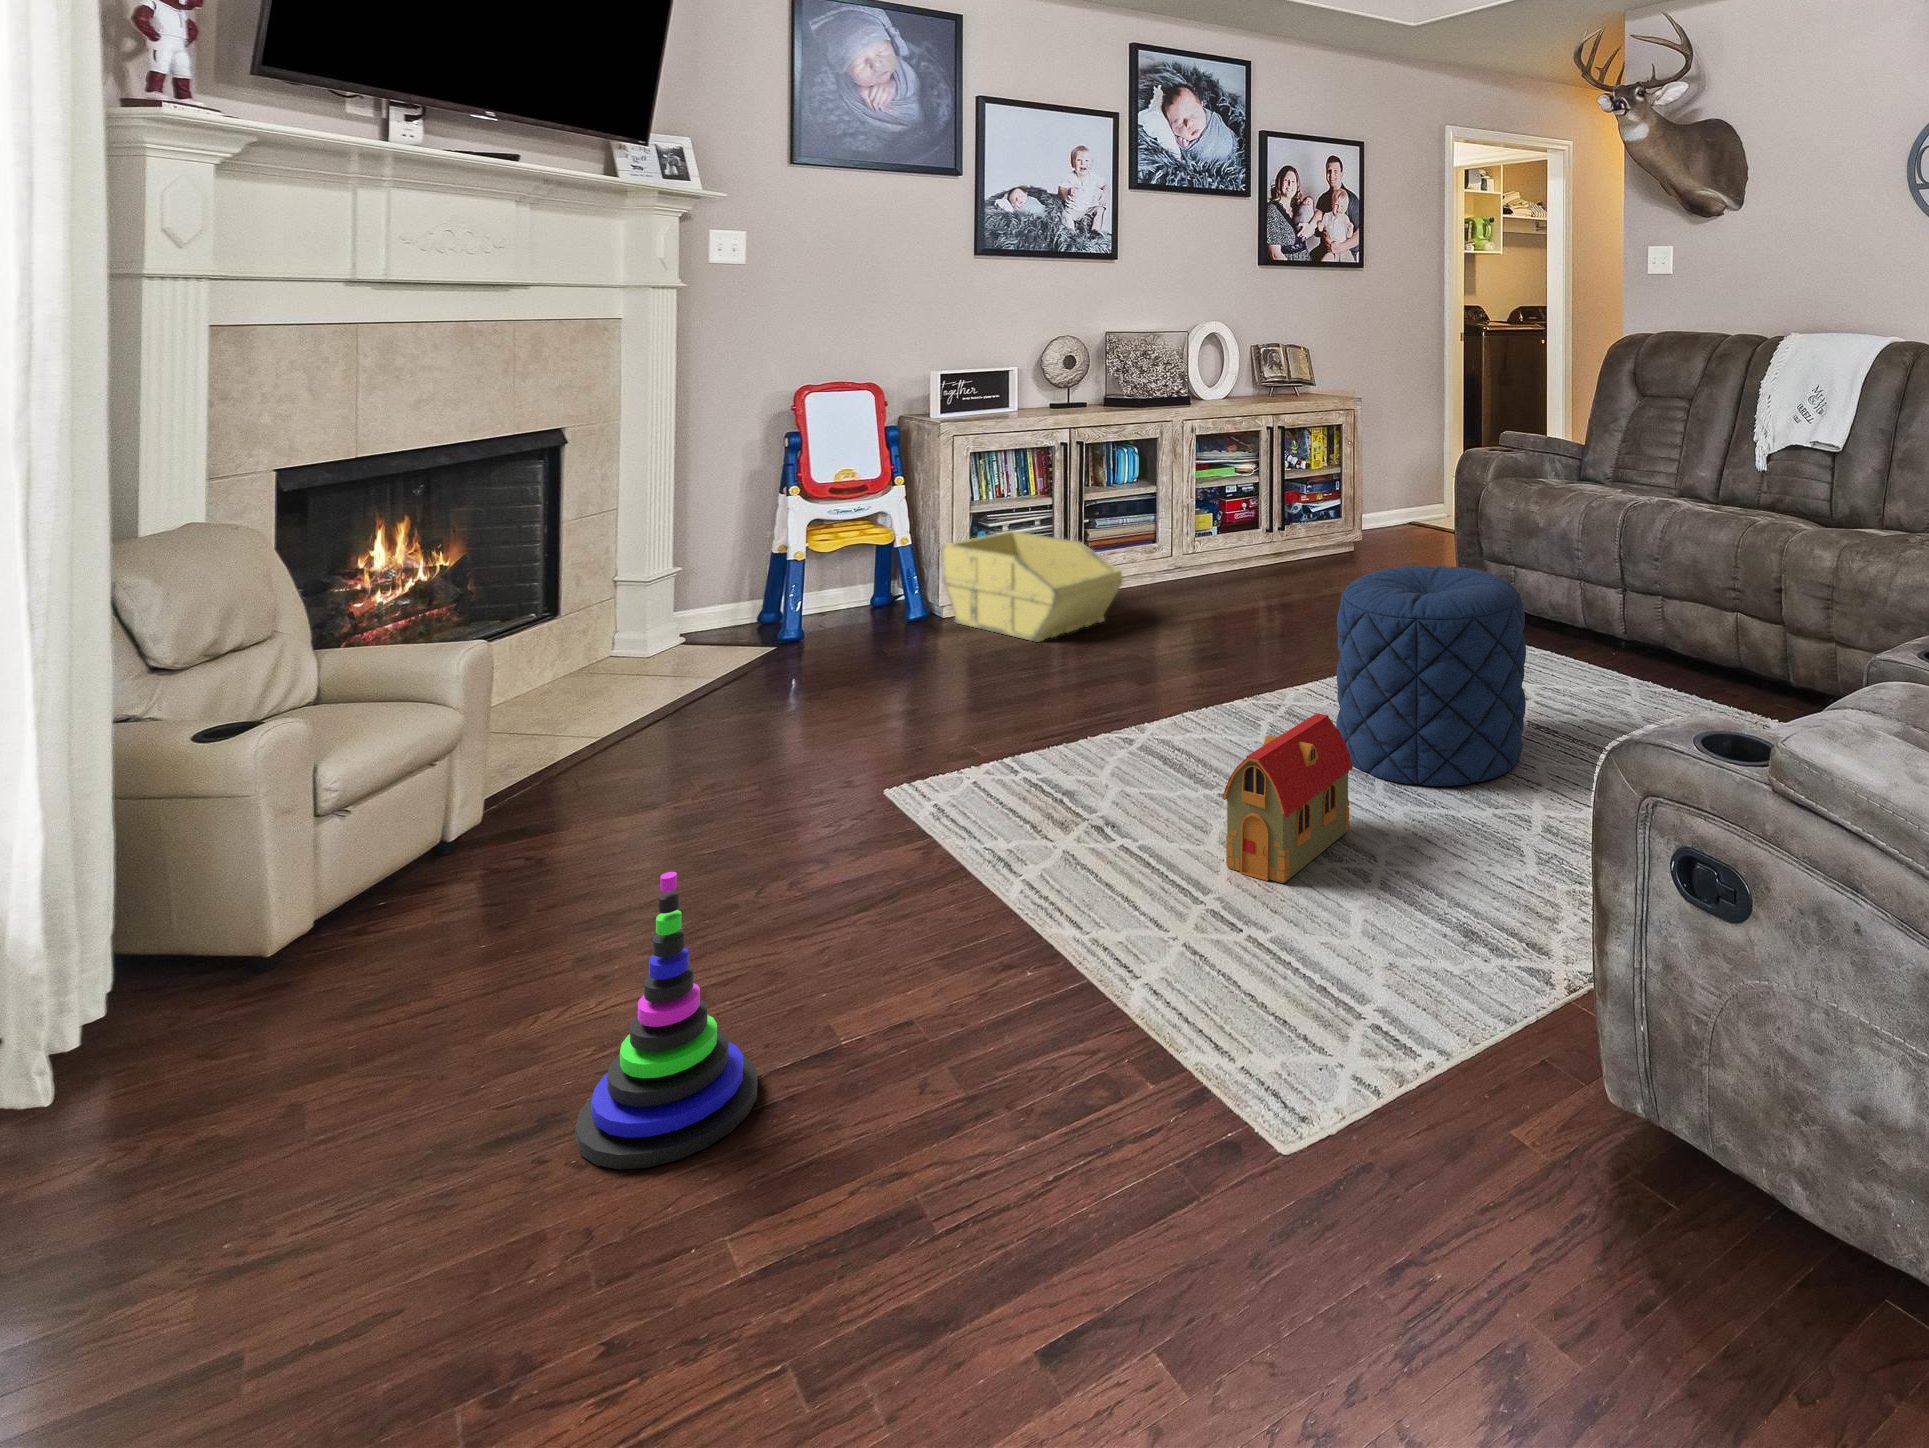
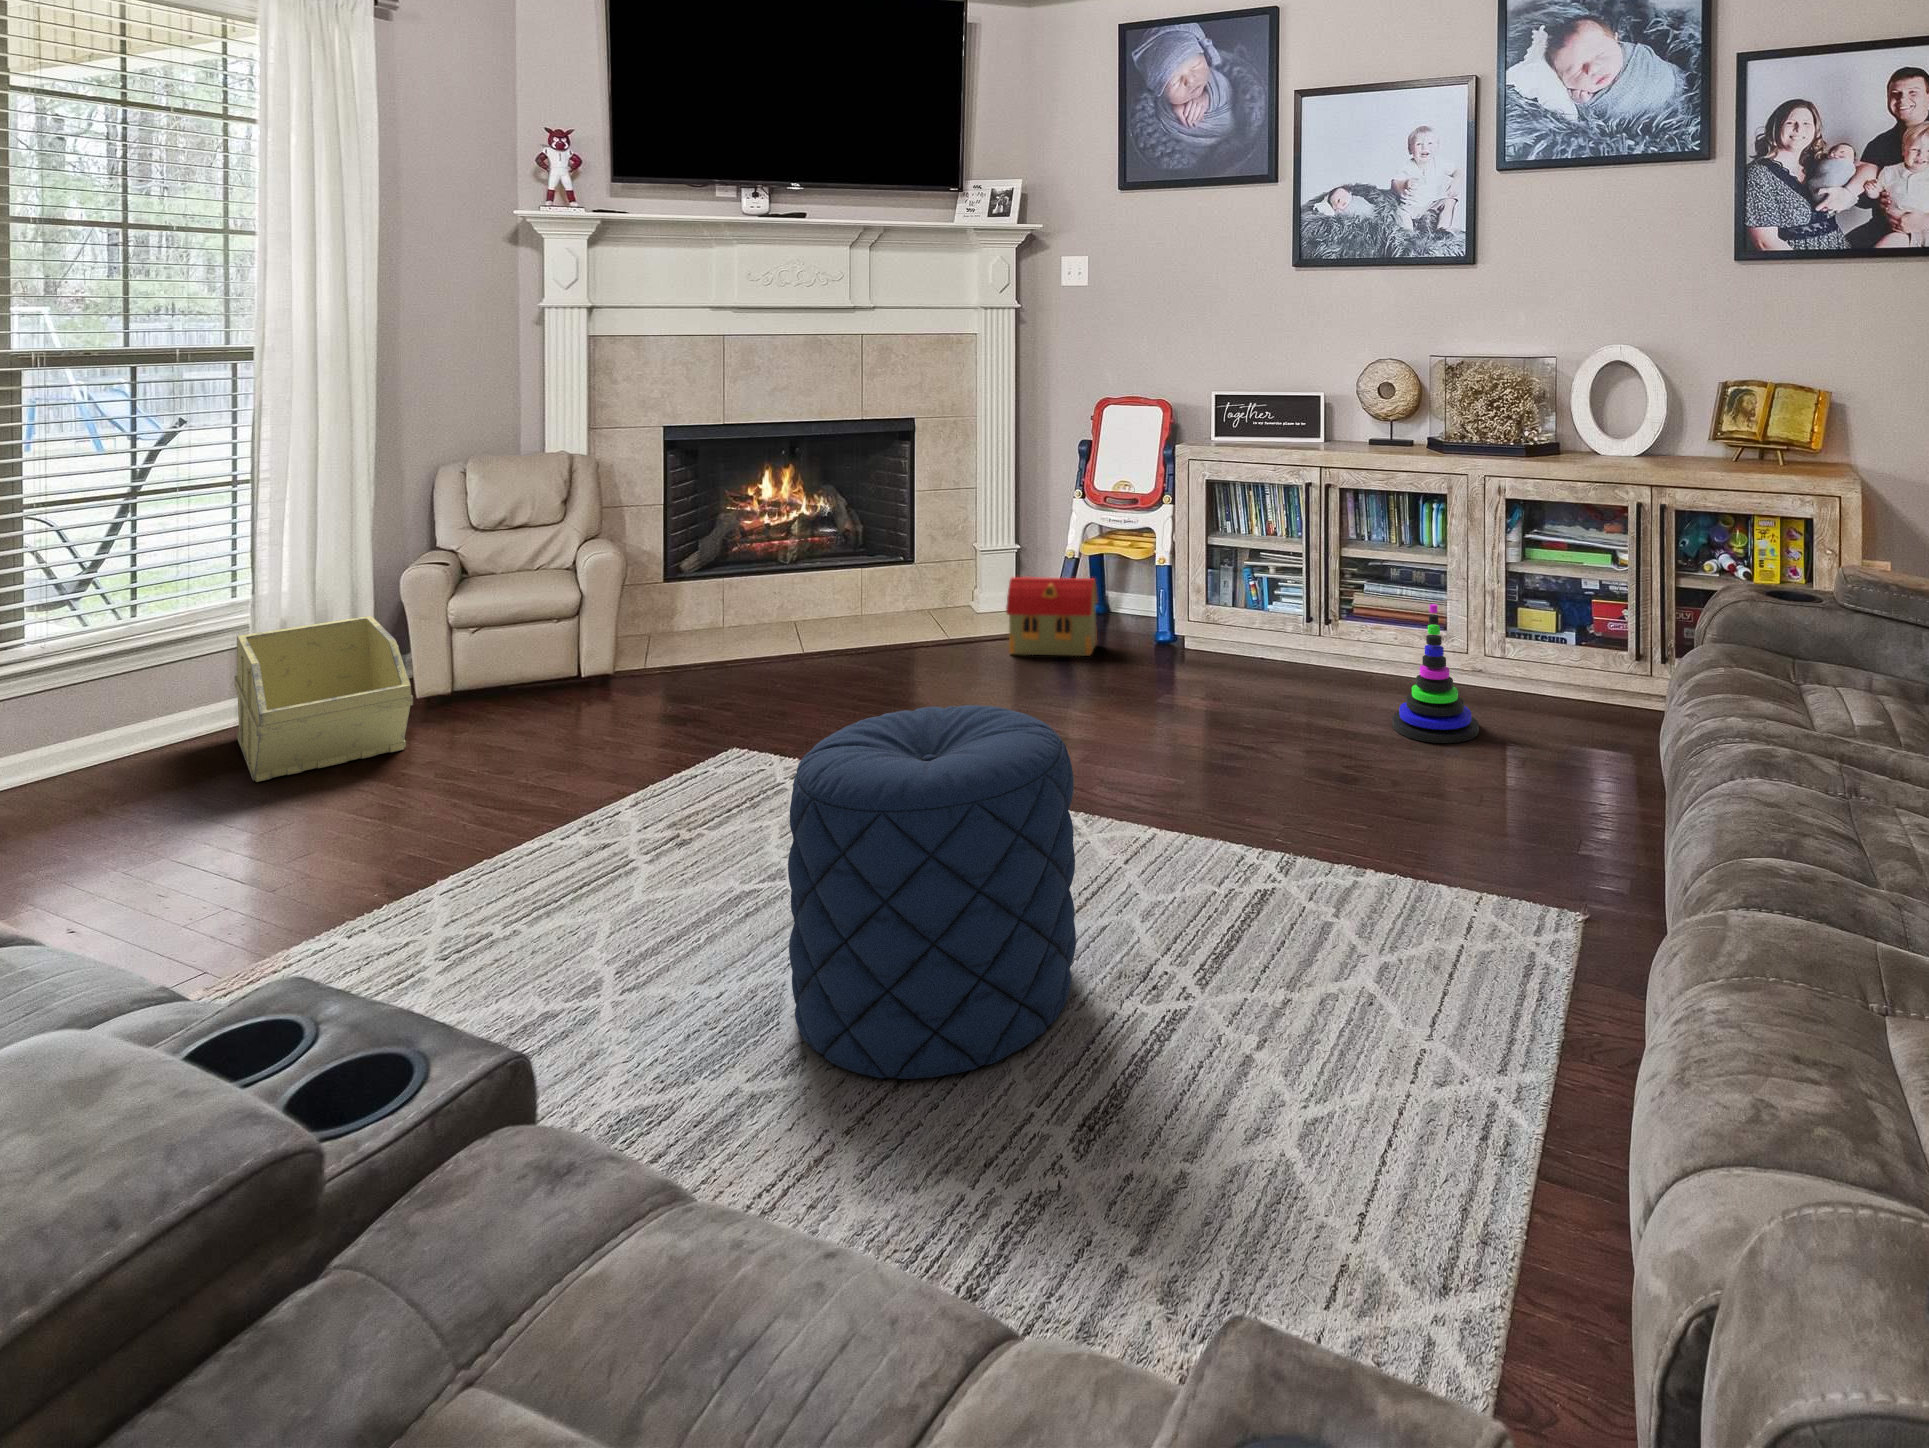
storage bin: present [942,531,1122,642] -> present [235,616,413,782]
toy house: present [1222,713,1353,883] -> present [1006,577,1098,656]
stacking toy: present [575,872,757,1169] -> present [1392,604,1479,743]

